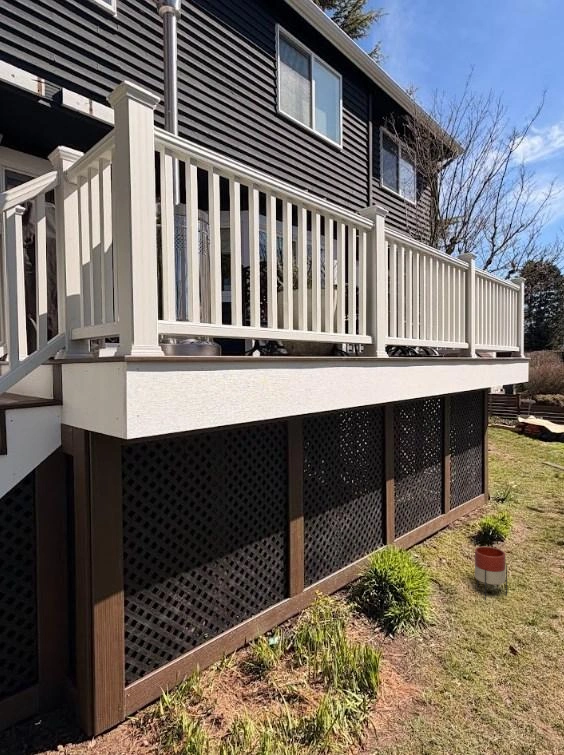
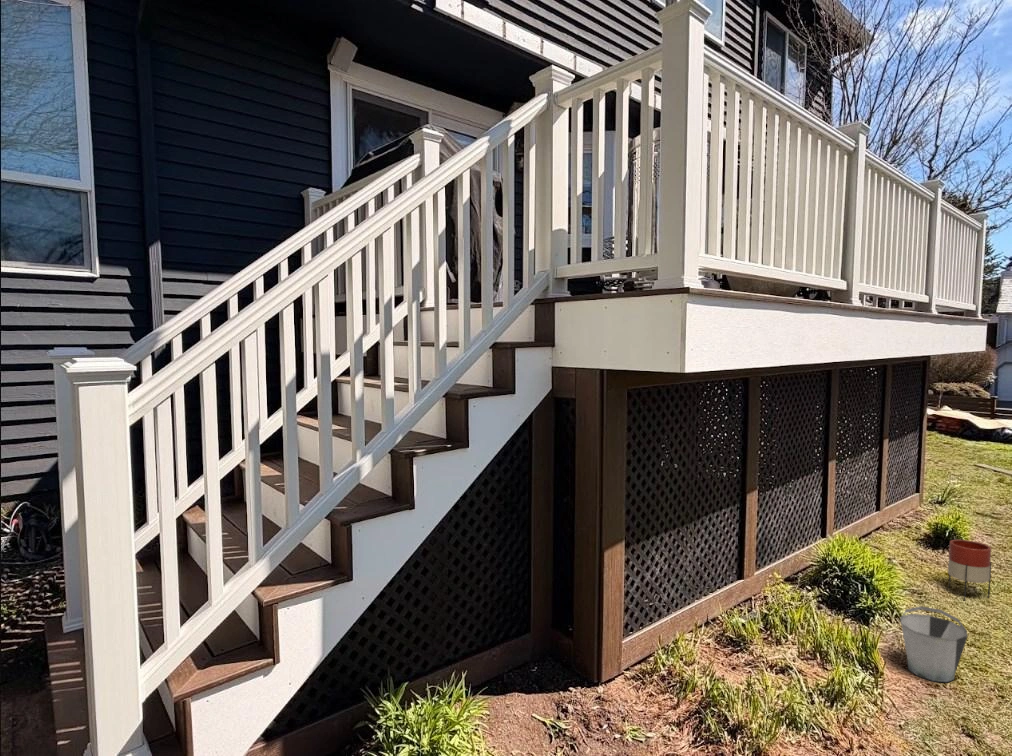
bucket: none [399,623,452,696] -> present [900,606,968,682]

